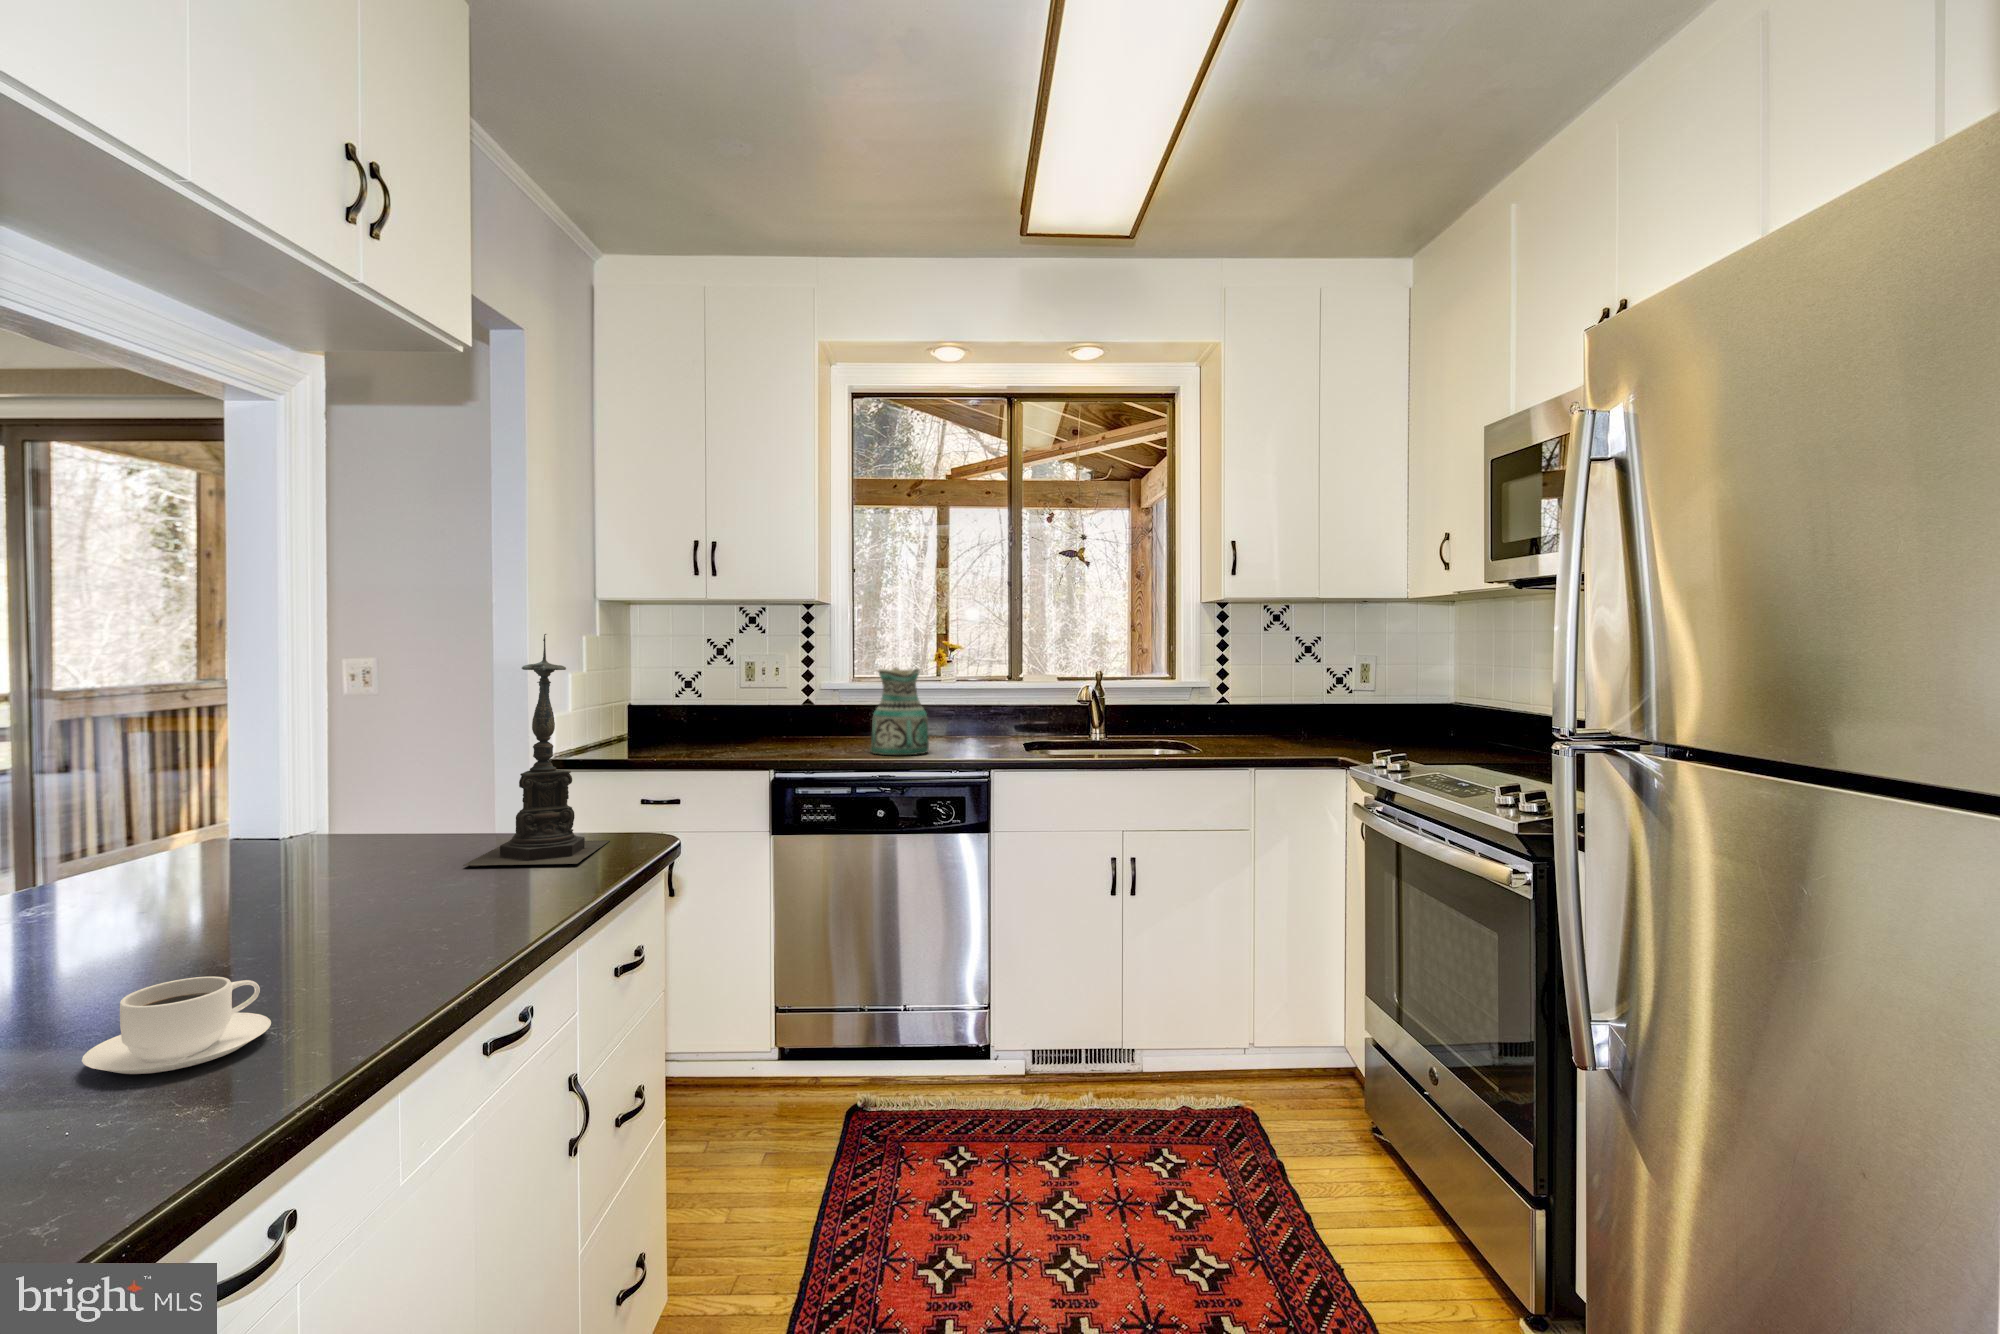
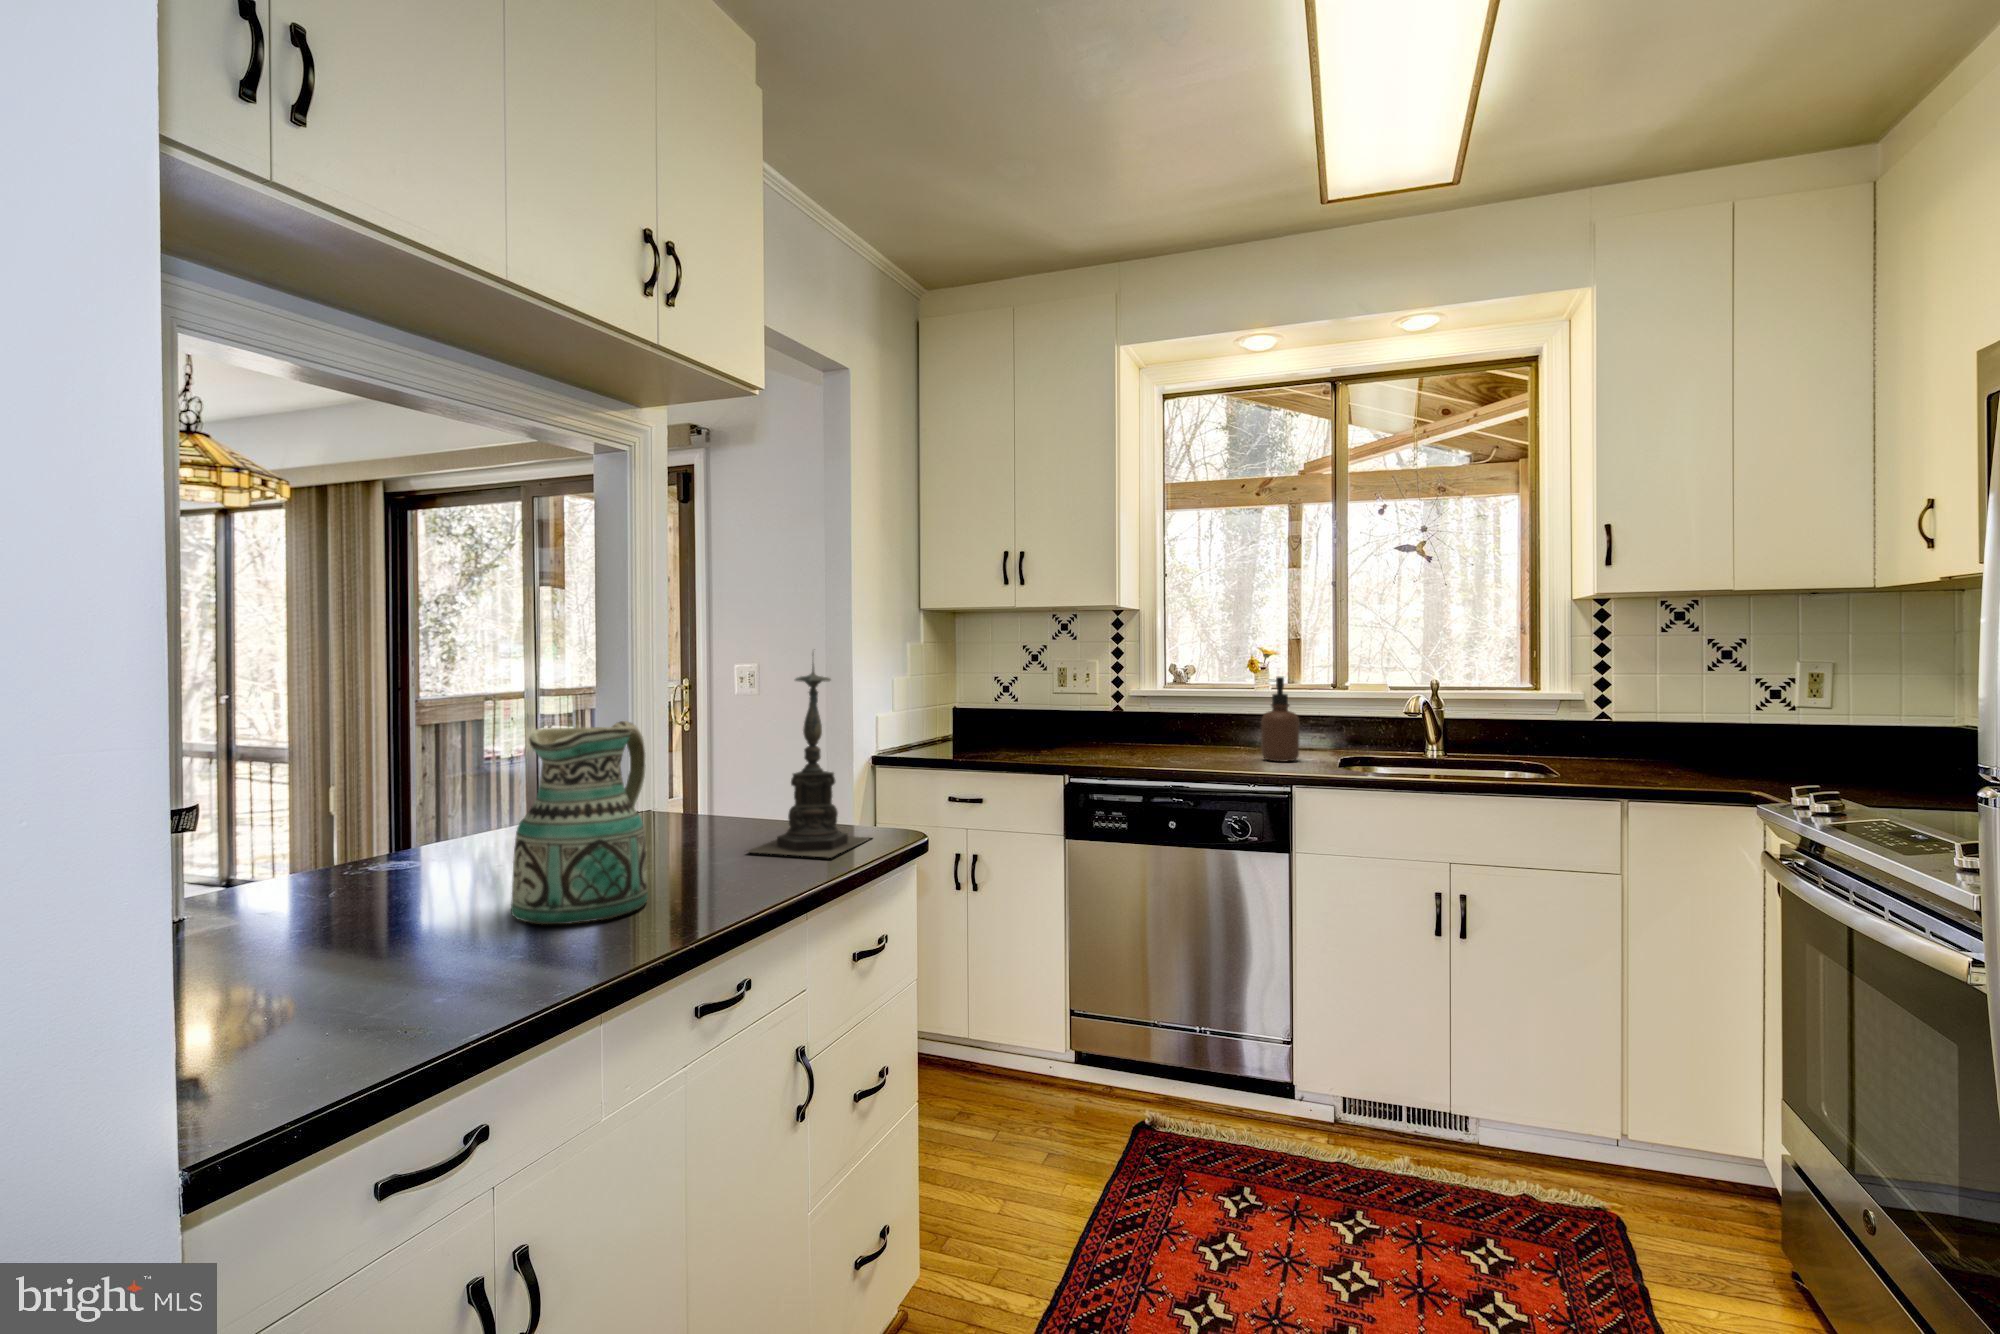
ceramic pitcher: present [870,668,929,755] -> present [511,721,648,924]
soap dispenser: none [956,668,990,747] -> present [1261,677,1299,762]
coffee cup: present [82,976,271,1074] -> none [390,930,522,1003]

